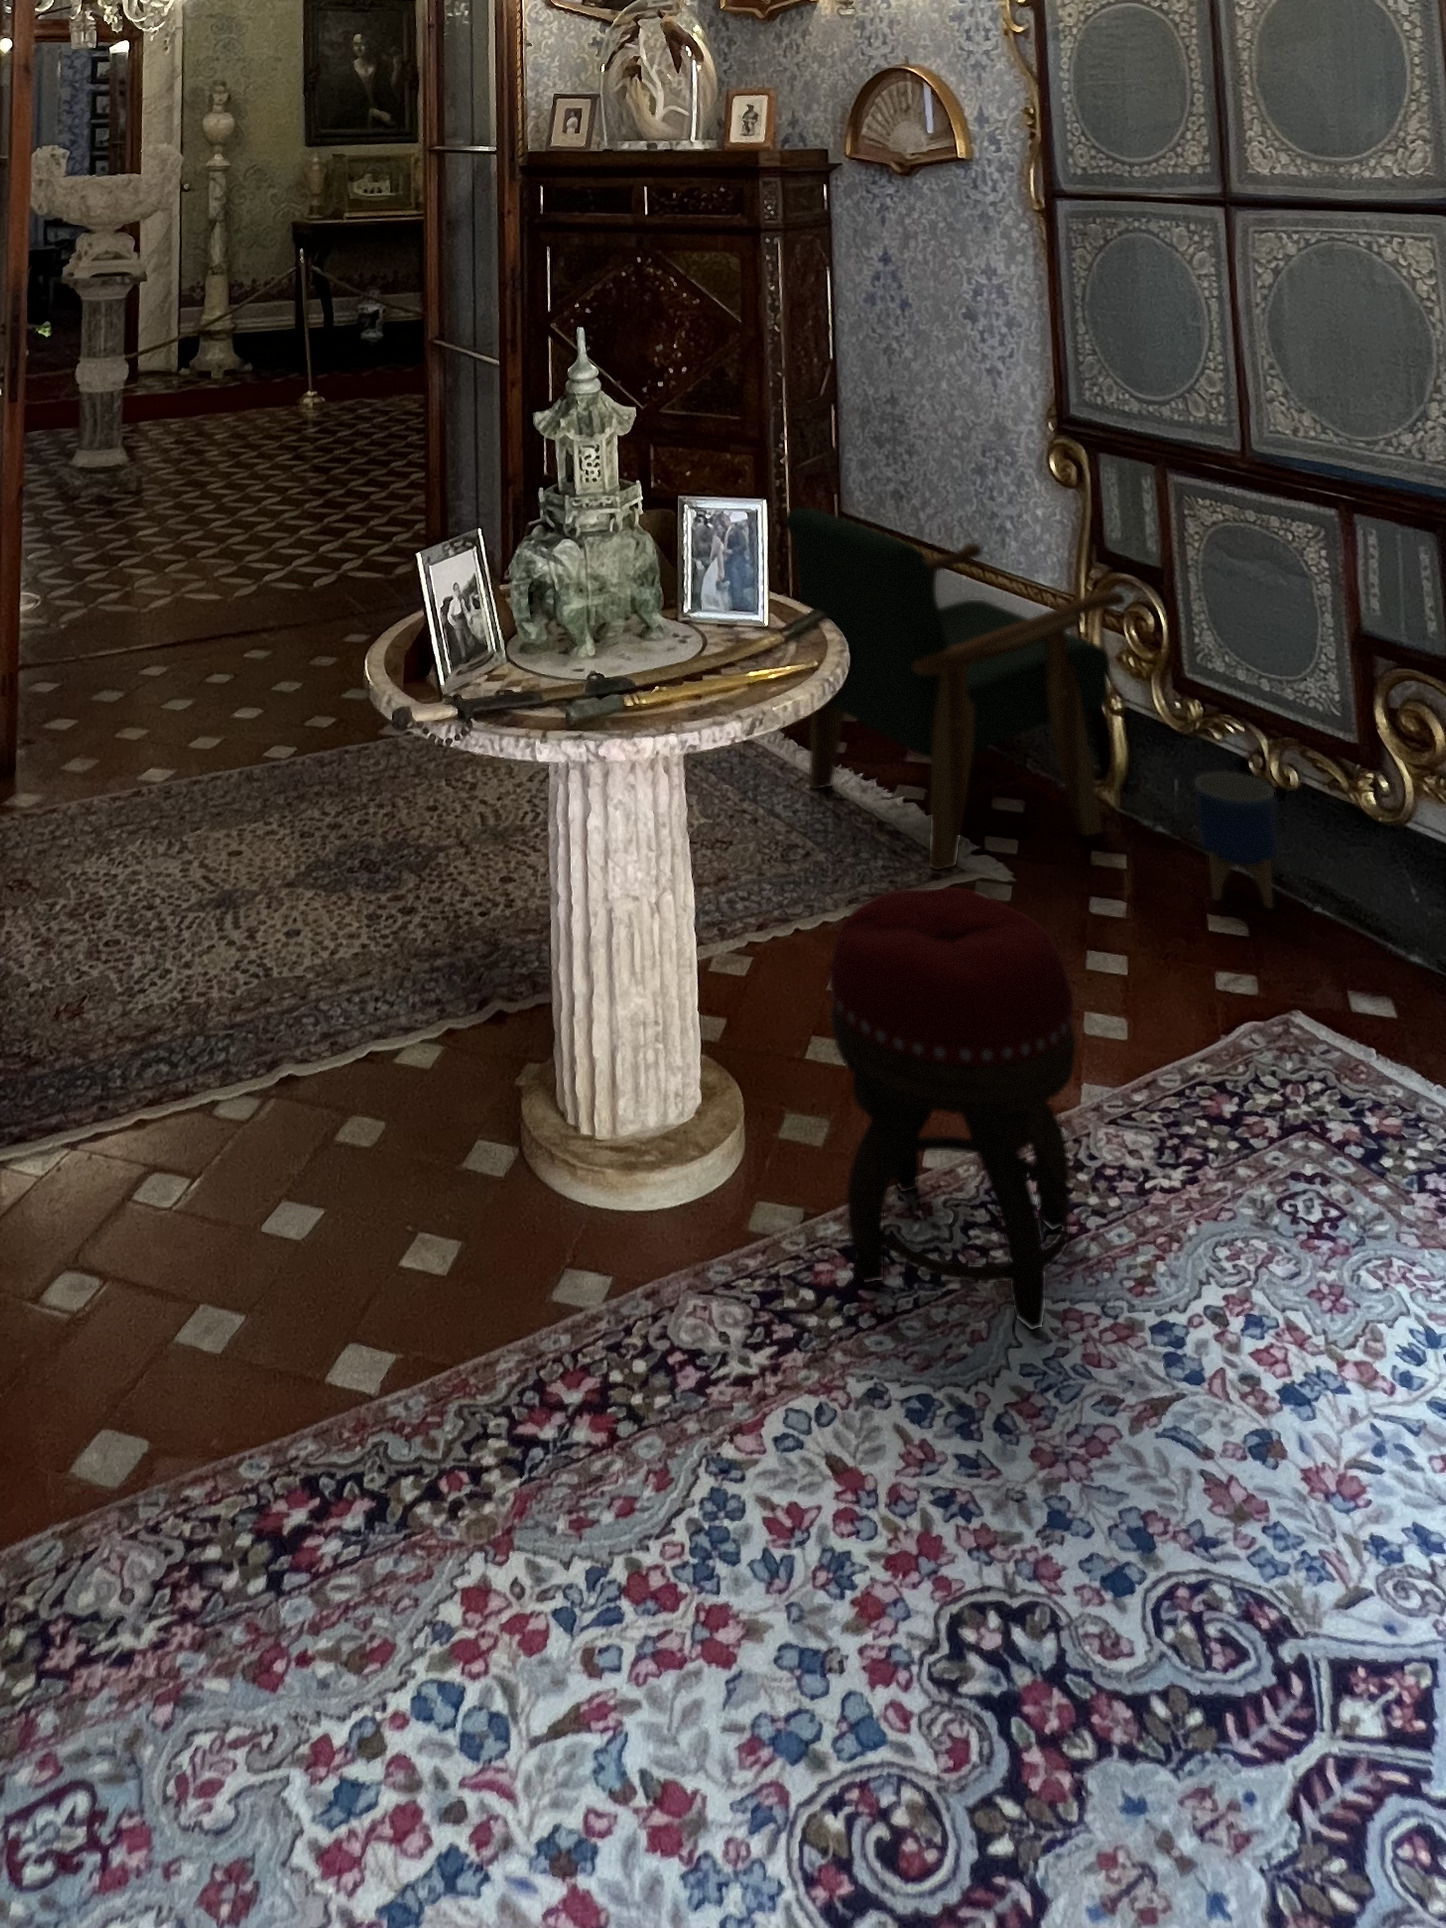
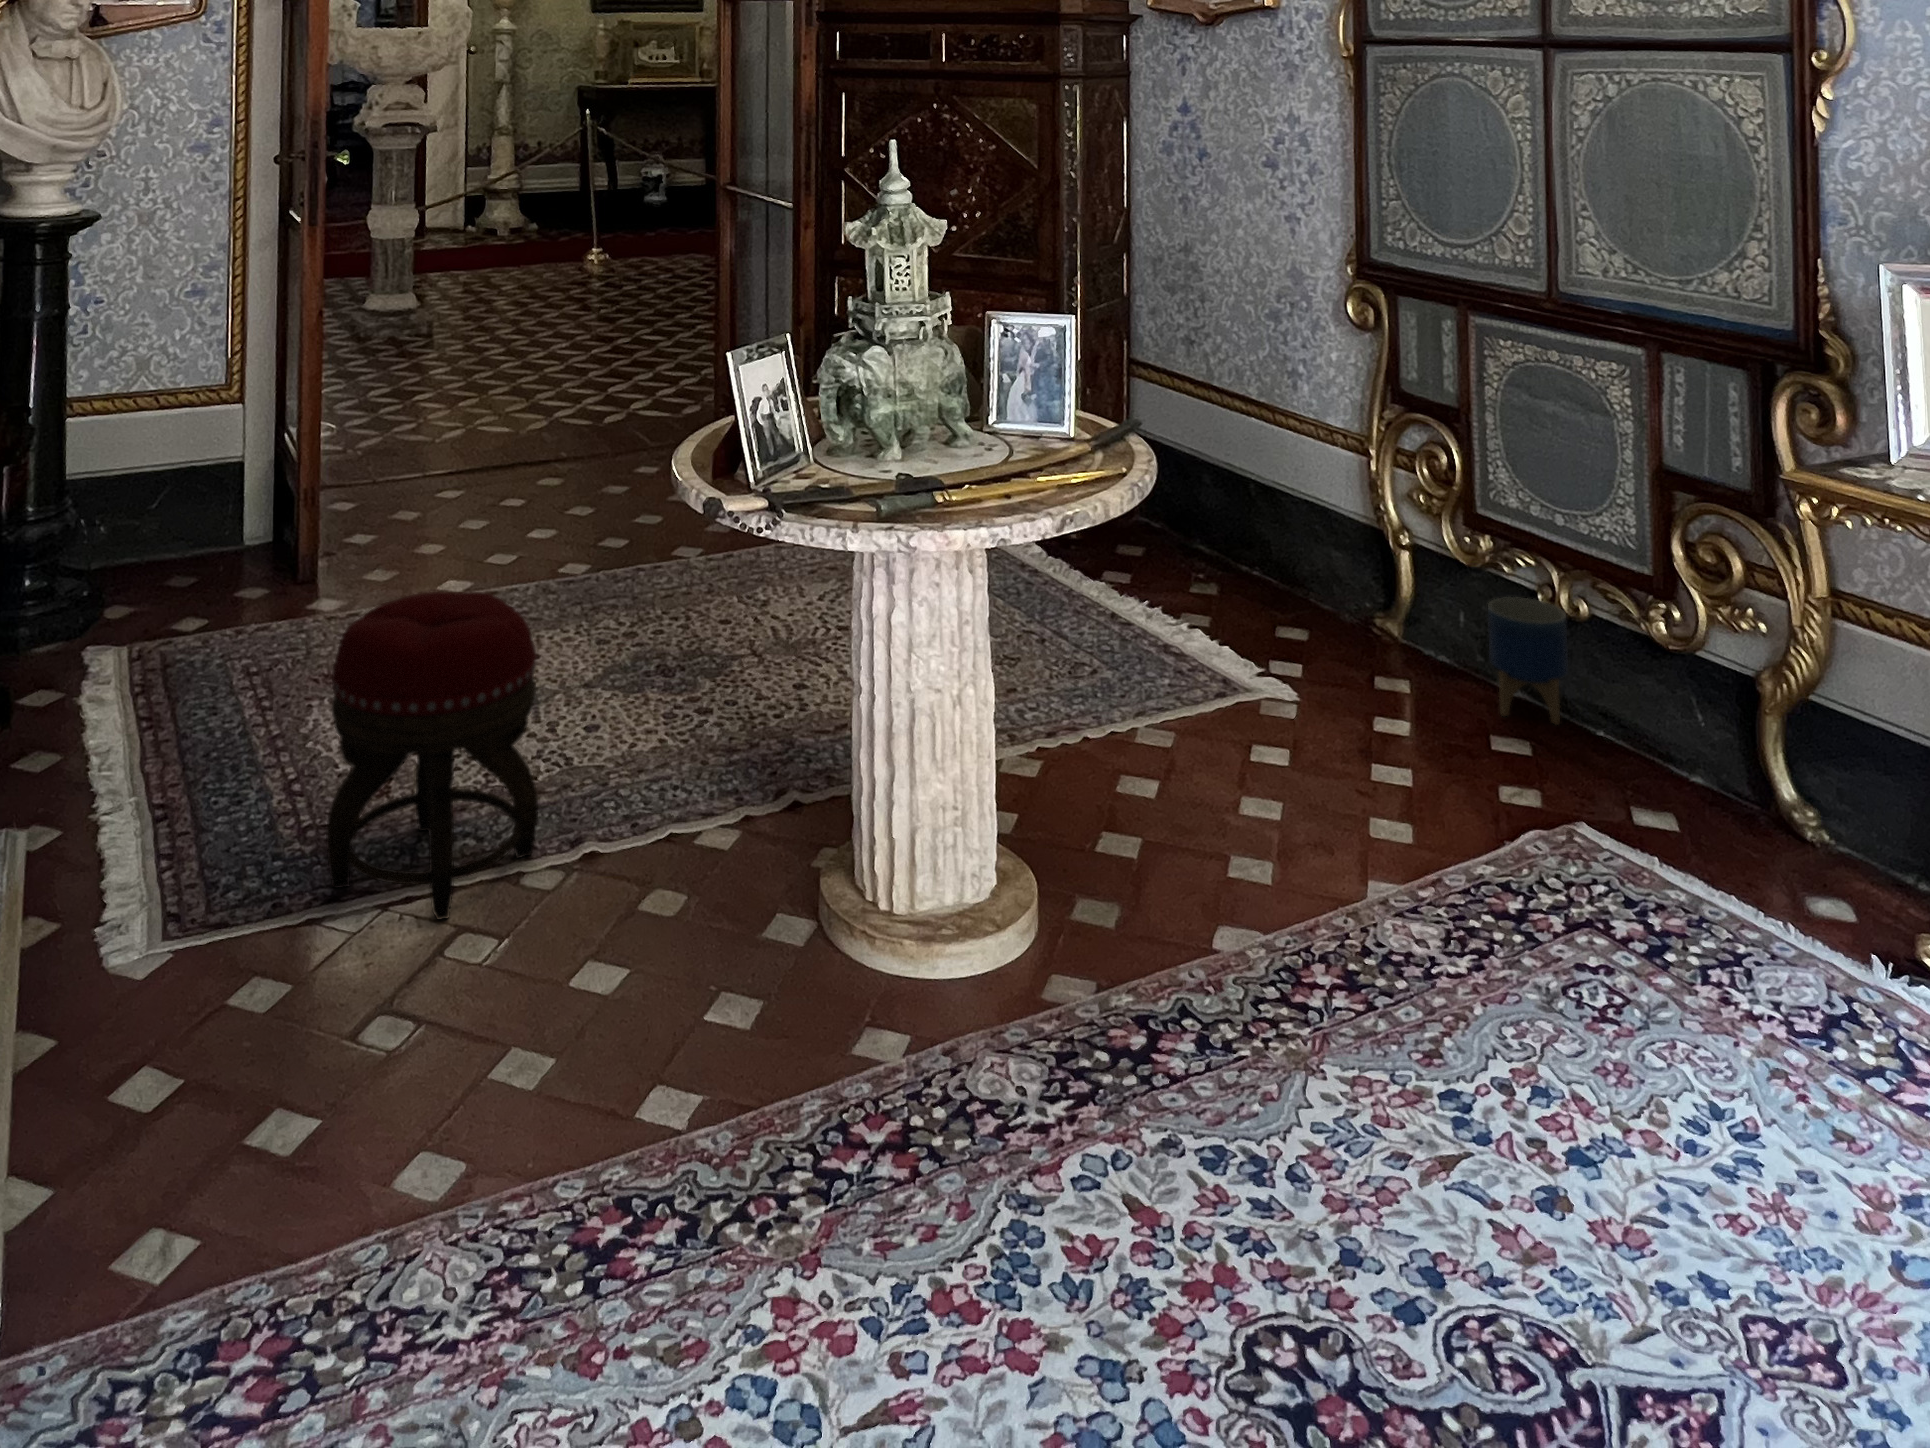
armchair: present [785,507,1126,870] -> none [1087,341,1425,683]
footstool: present [829,887,1077,1329] -> present [326,592,538,920]

